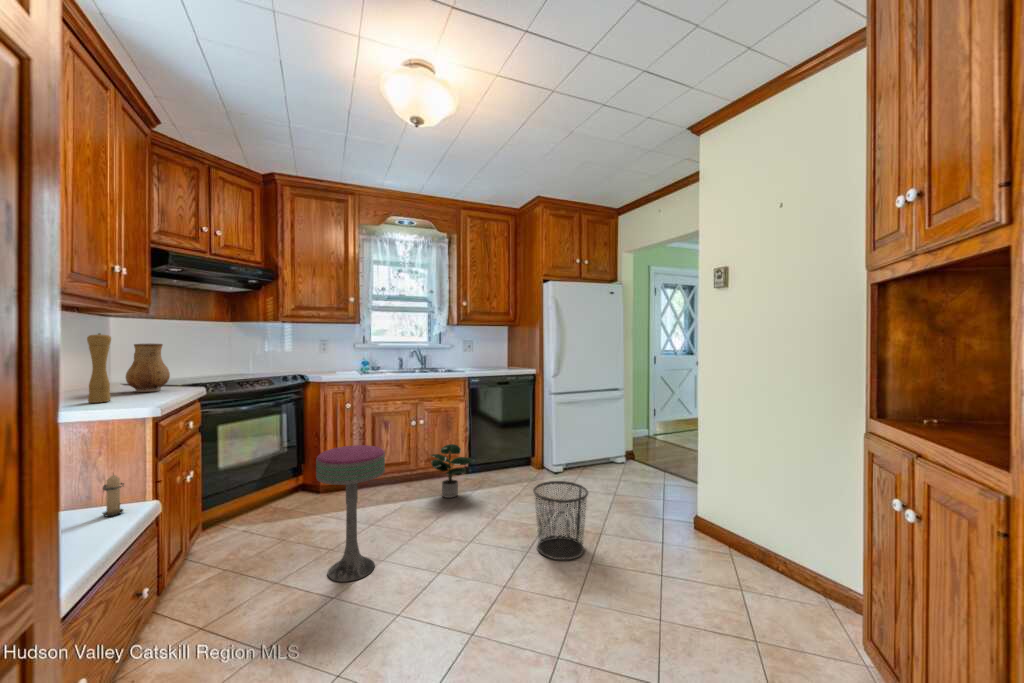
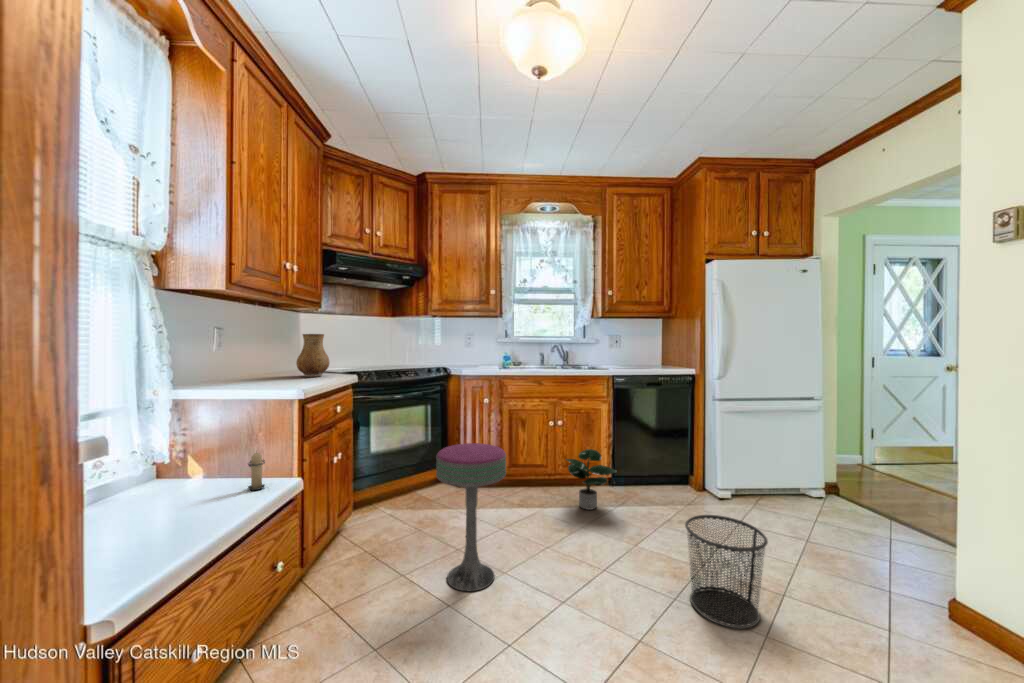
pepper mill: present [87,333,111,403] -> none [258,323,276,384]

